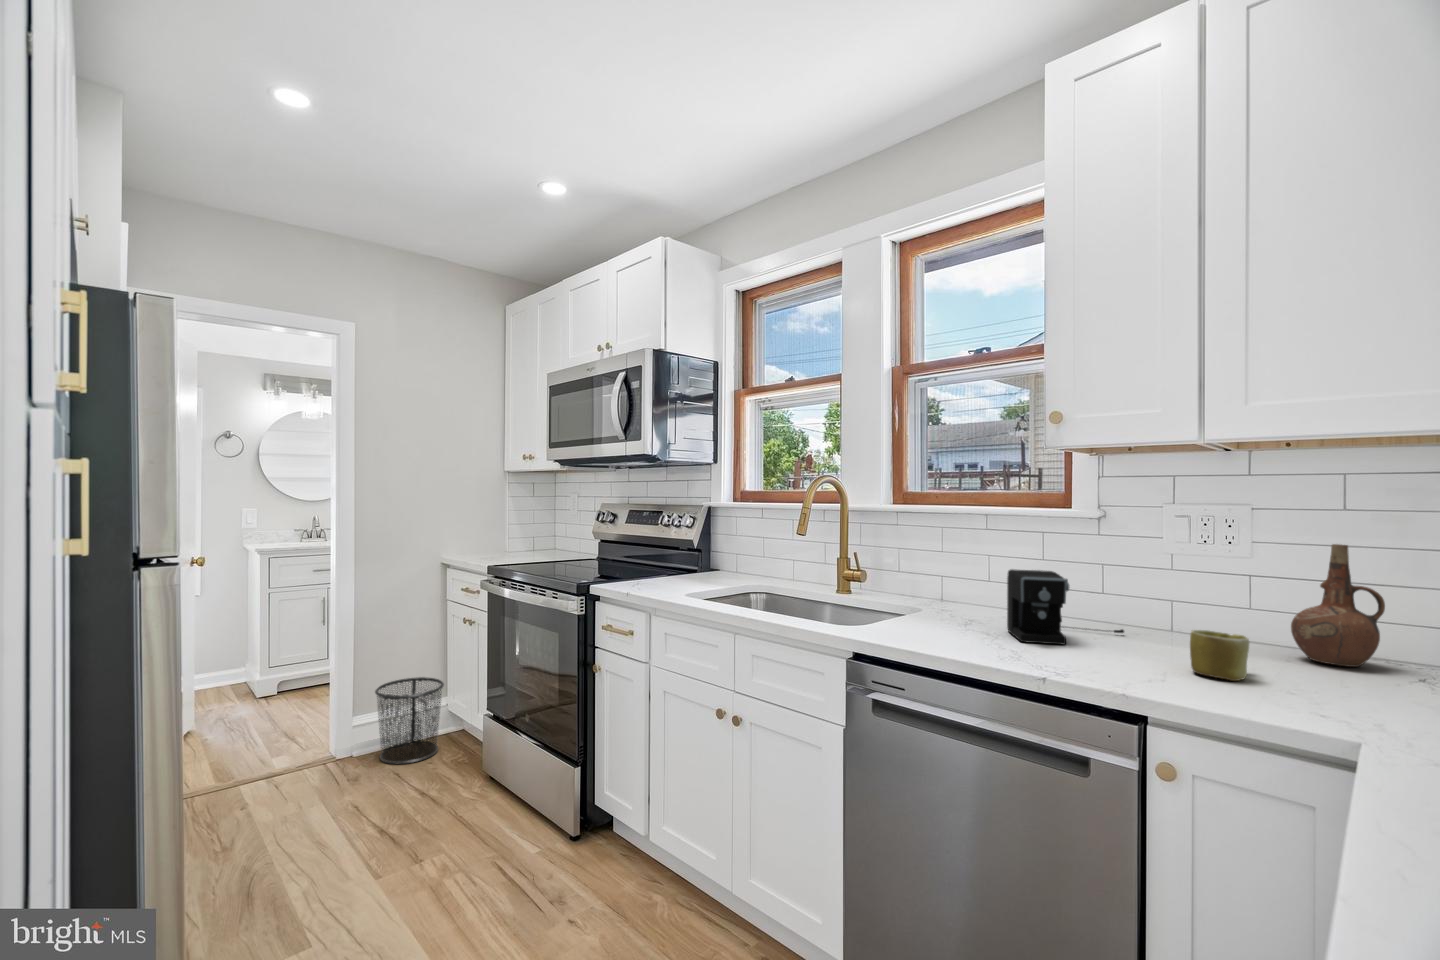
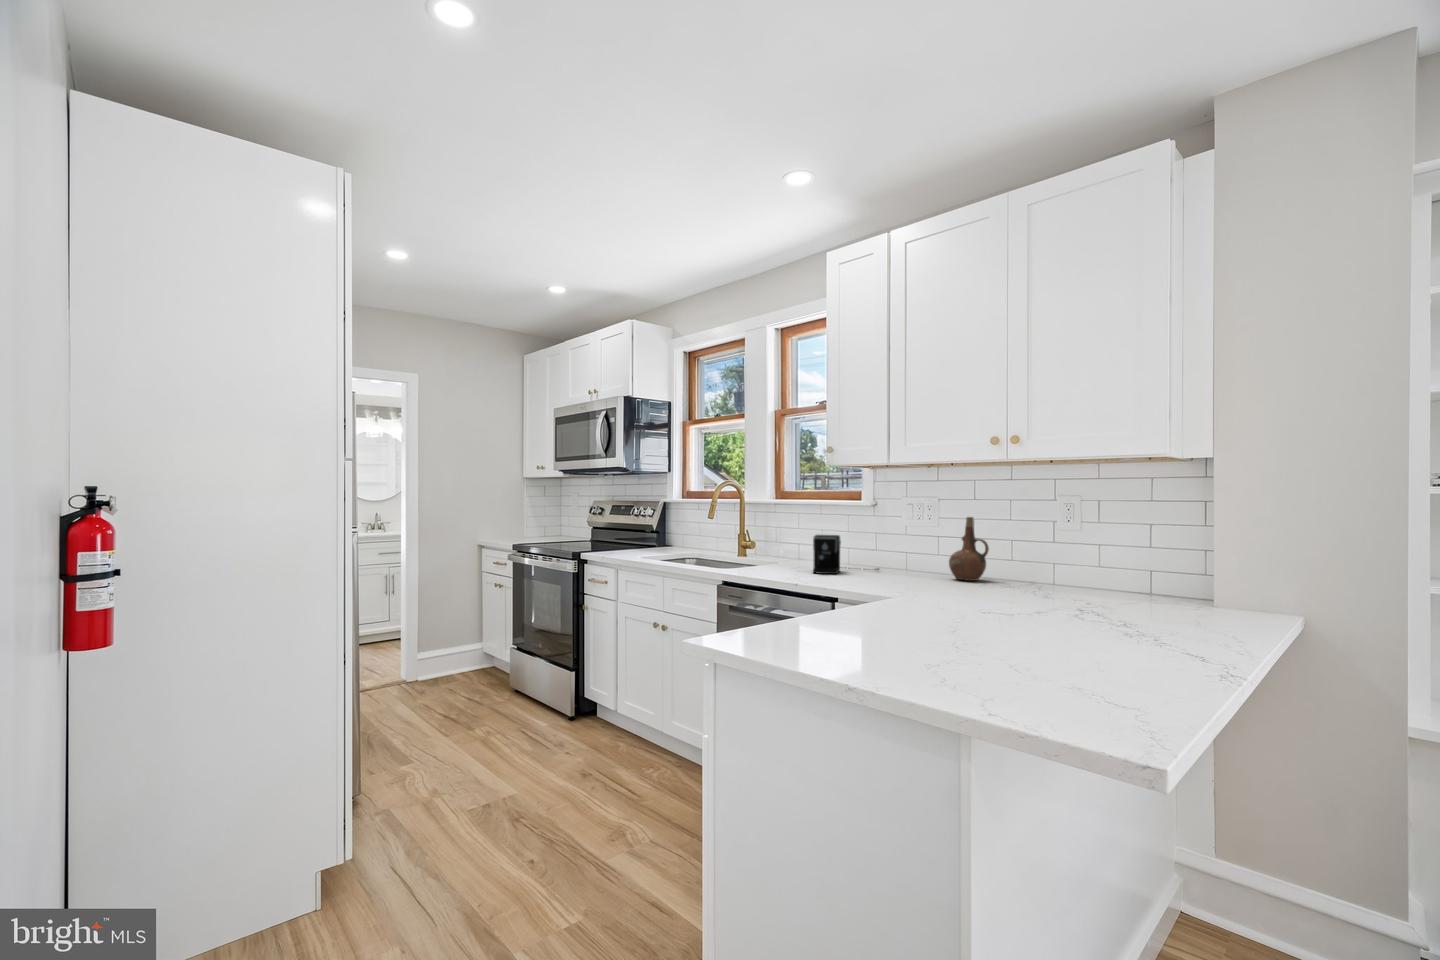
mug: present [1190,630,1249,681] -> none [879,561,909,584]
trash can: present [375,677,444,764] -> none [433,626,482,684]

